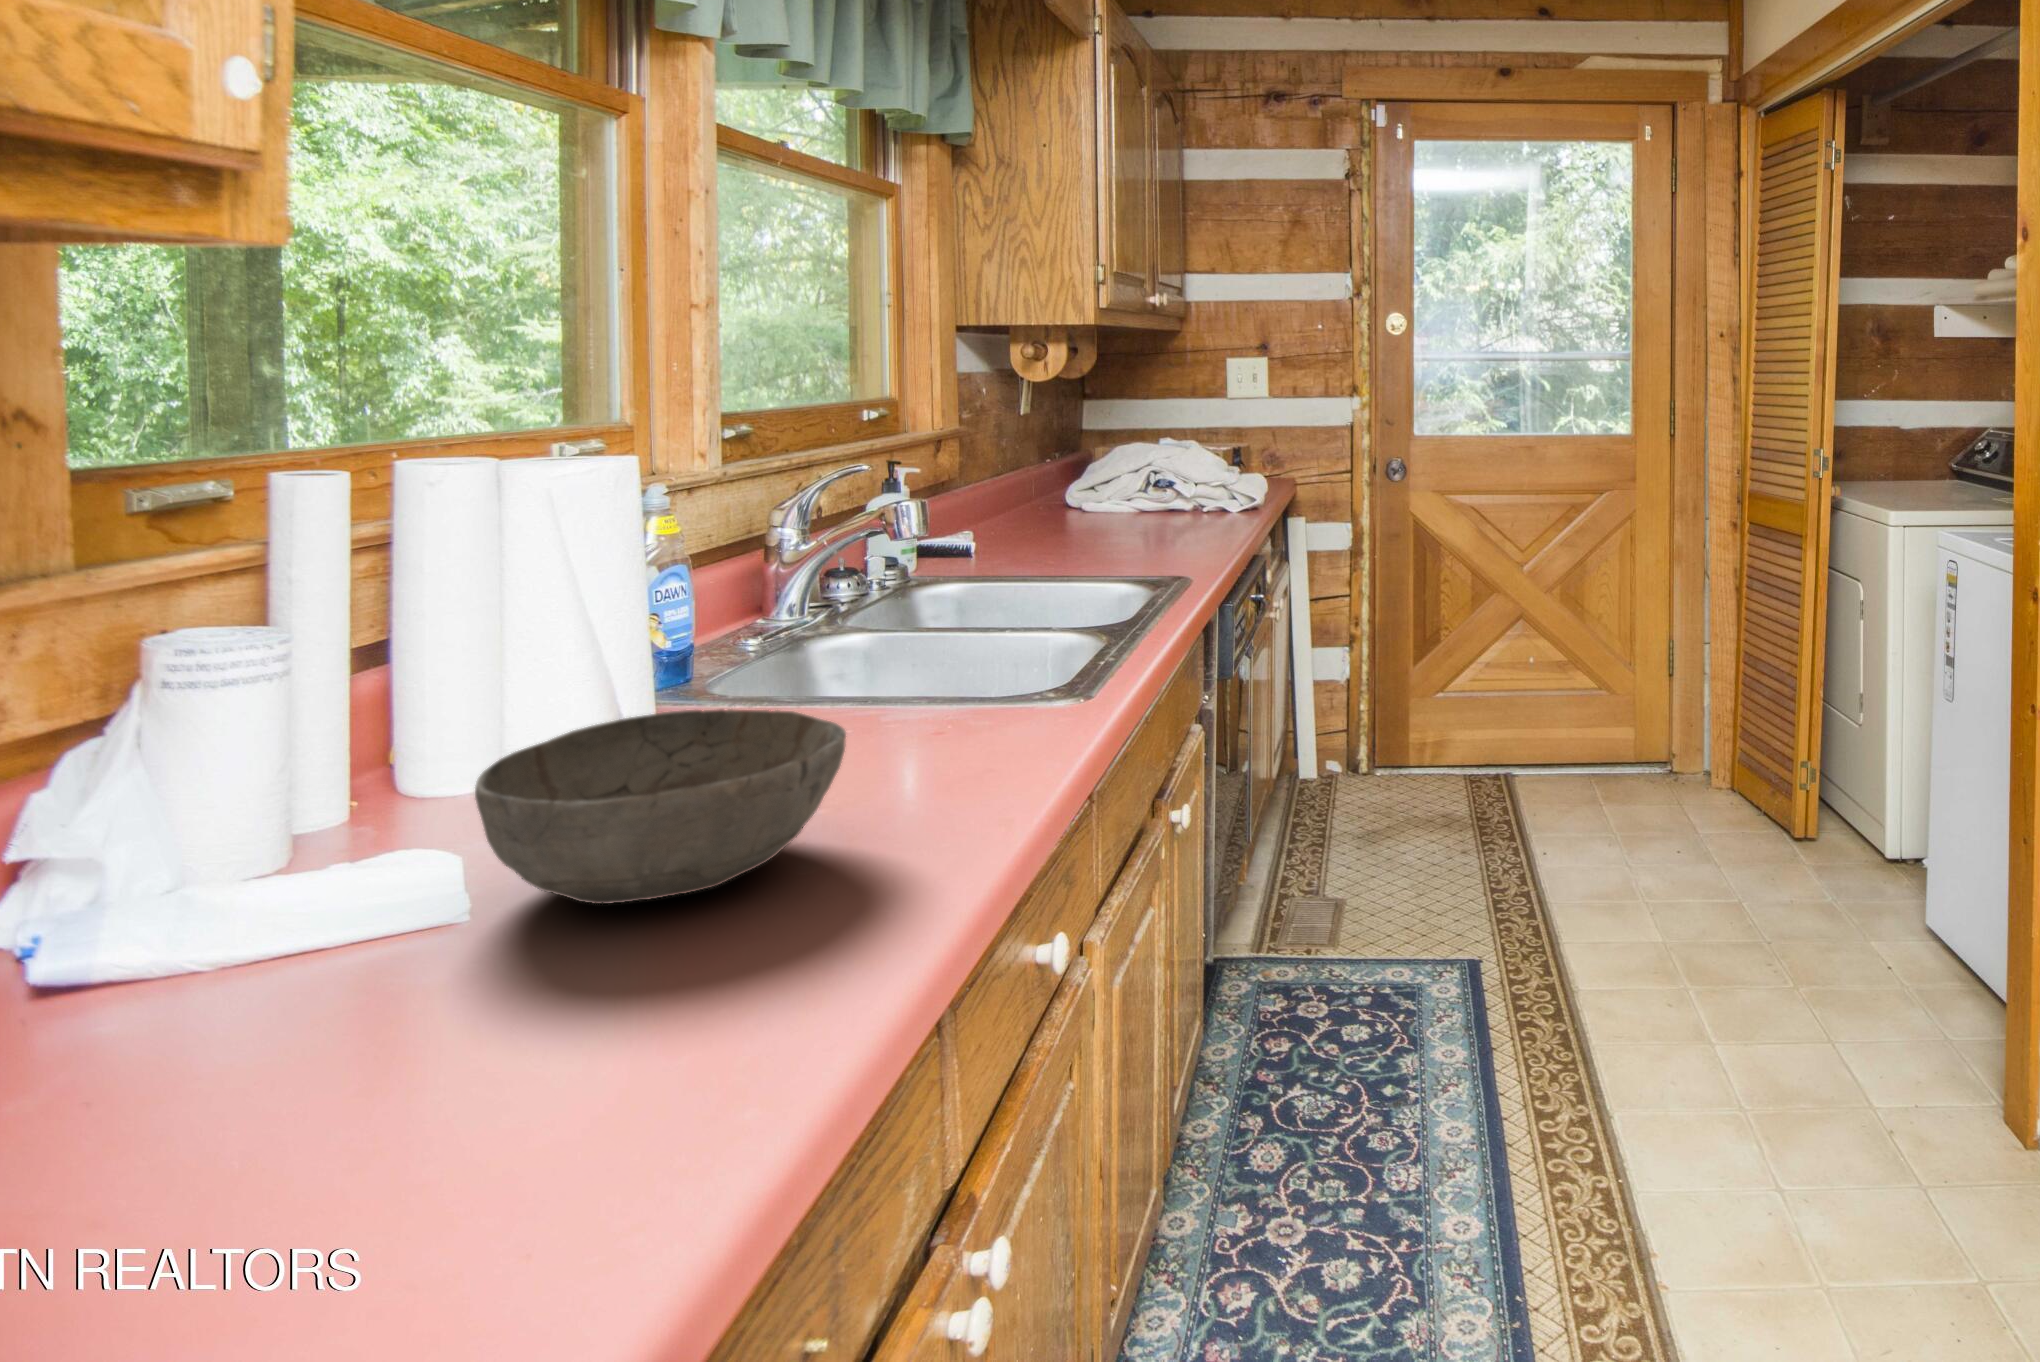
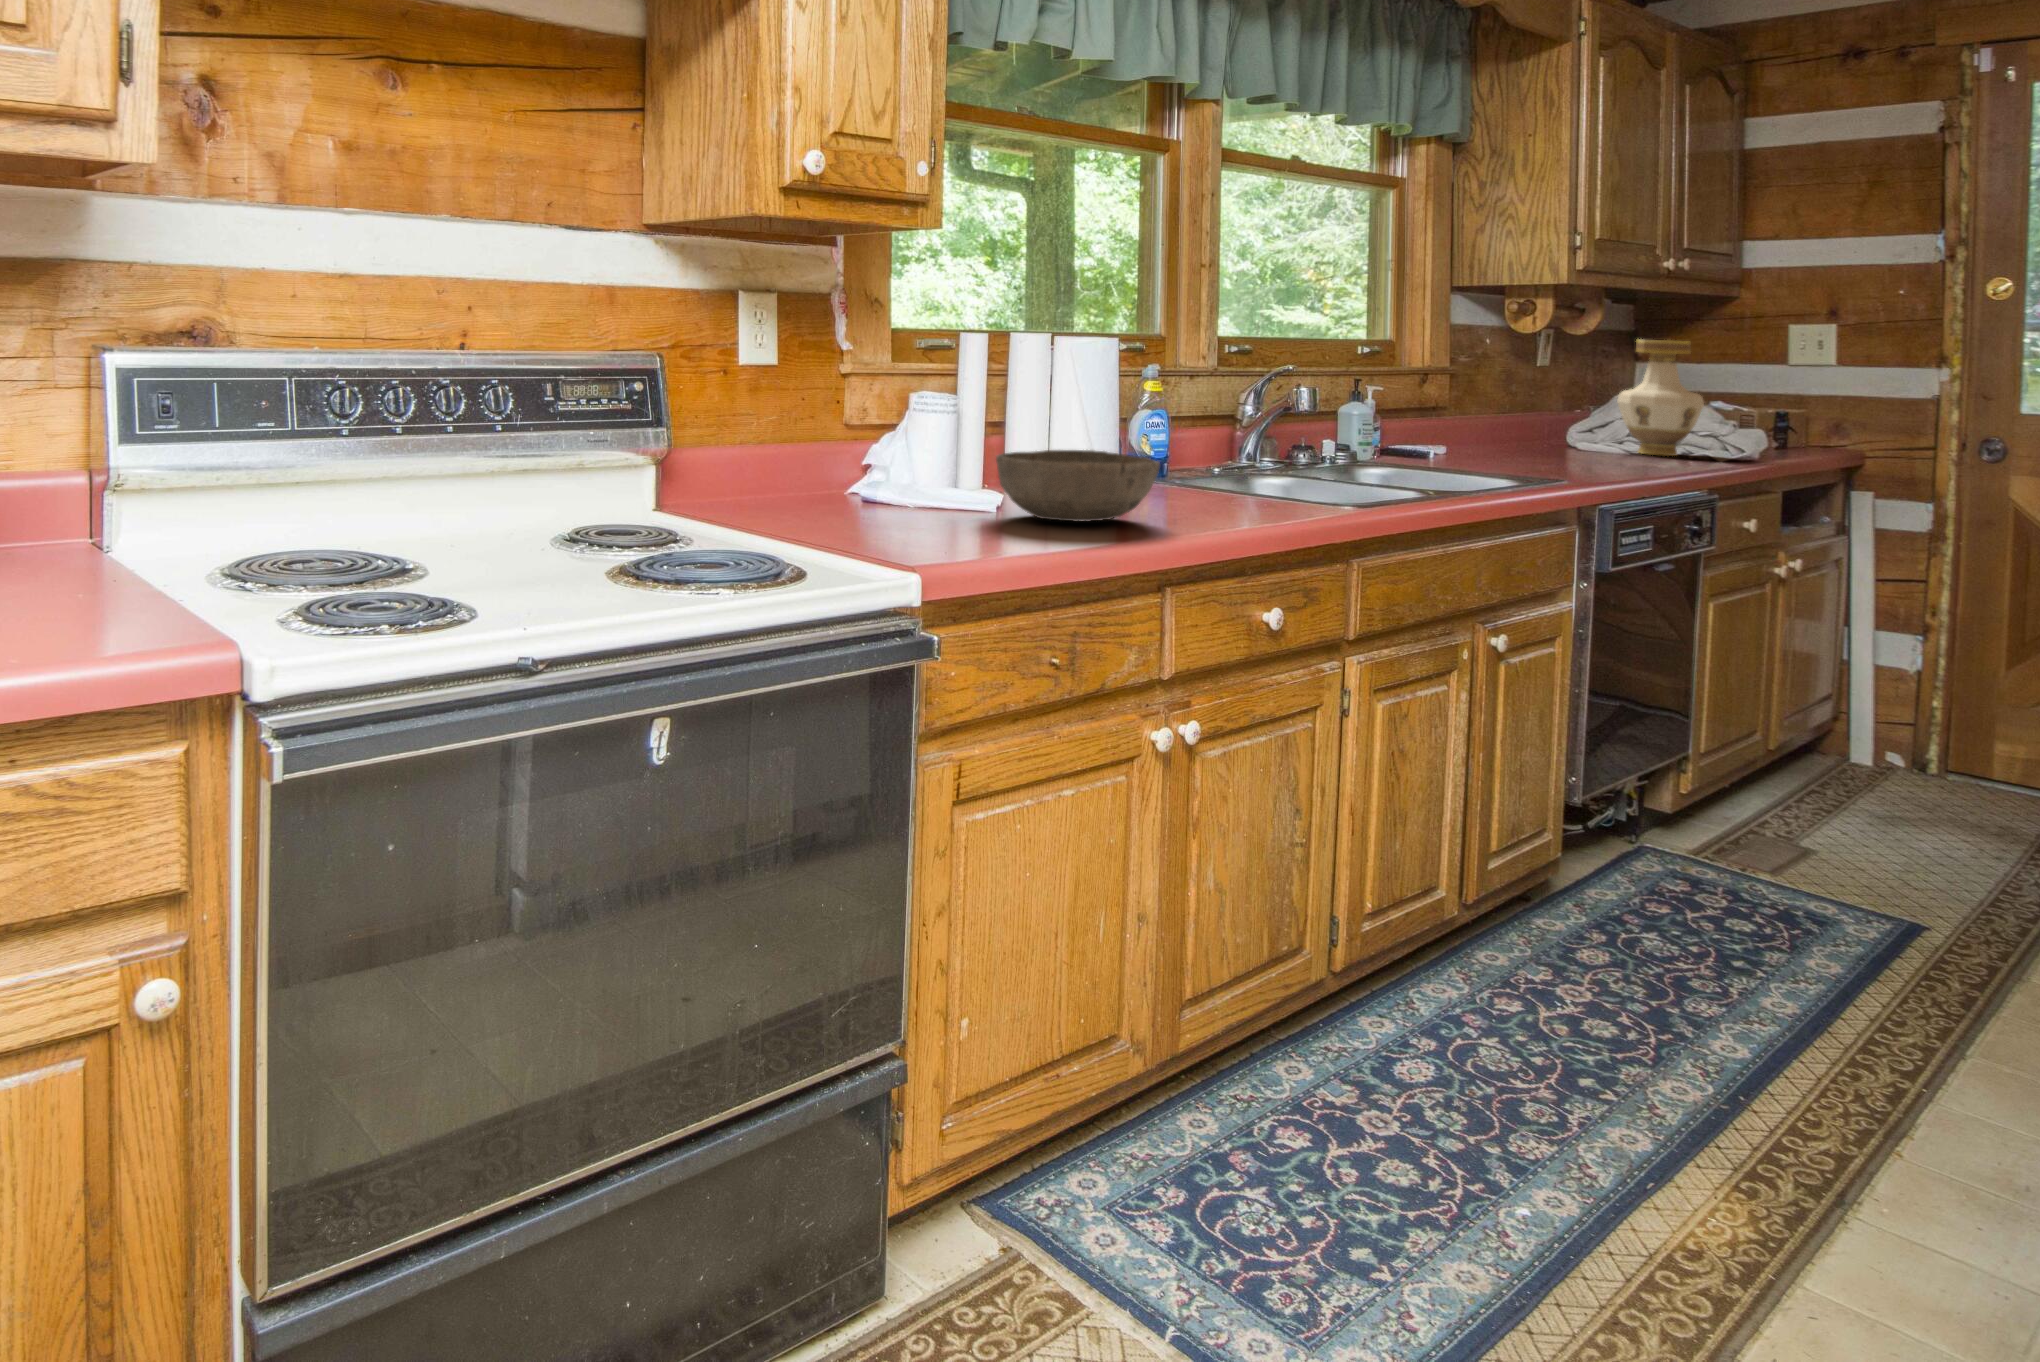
vase: none [1123,383,1203,510] -> present [1617,339,1704,456]

